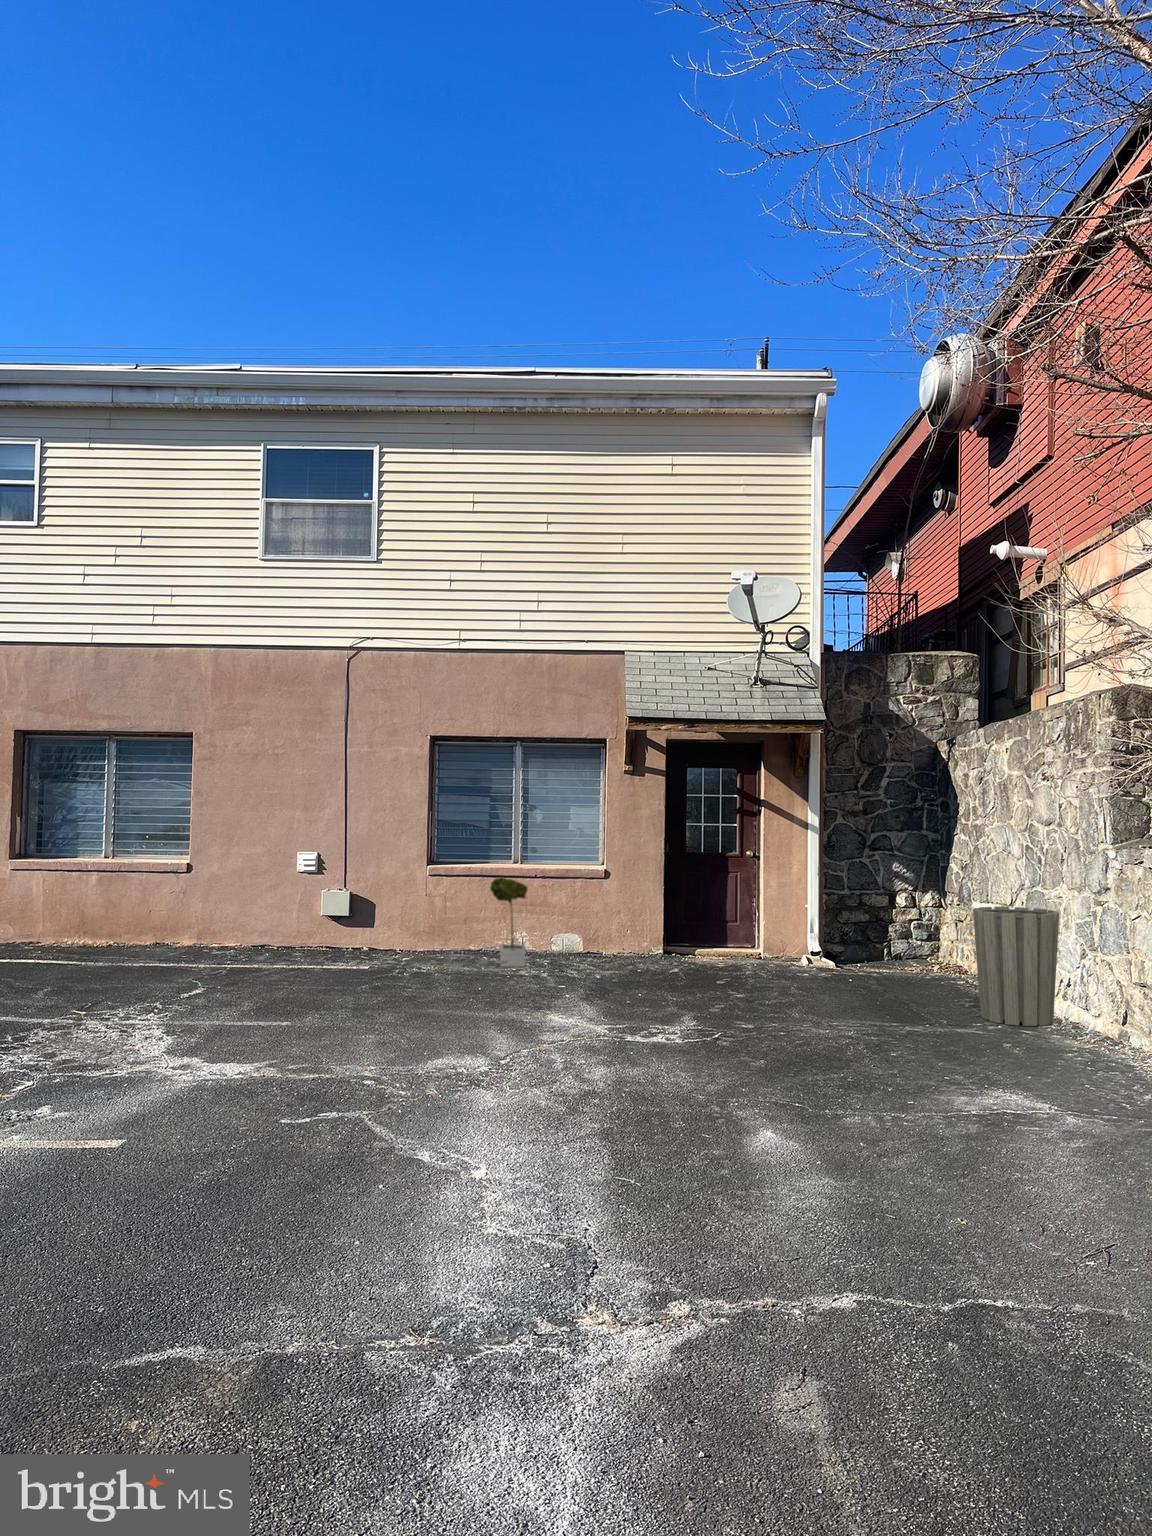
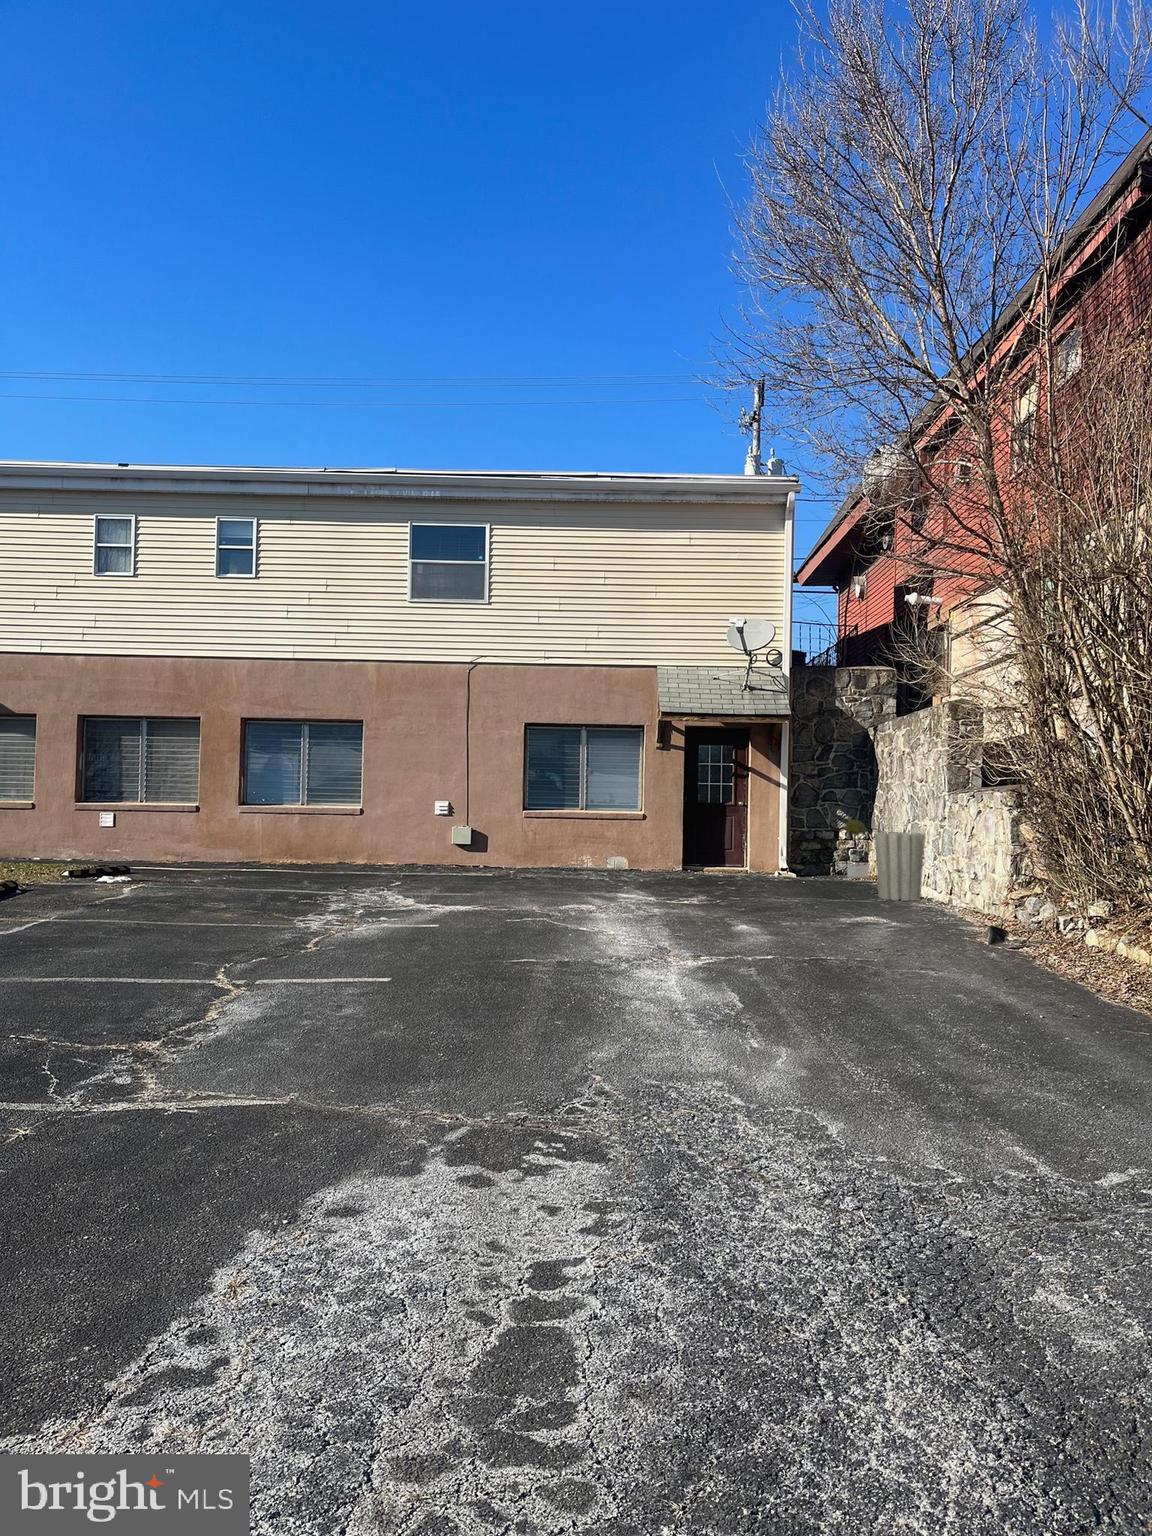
potted tree: present [490,877,528,967] -> present [845,819,869,878]

